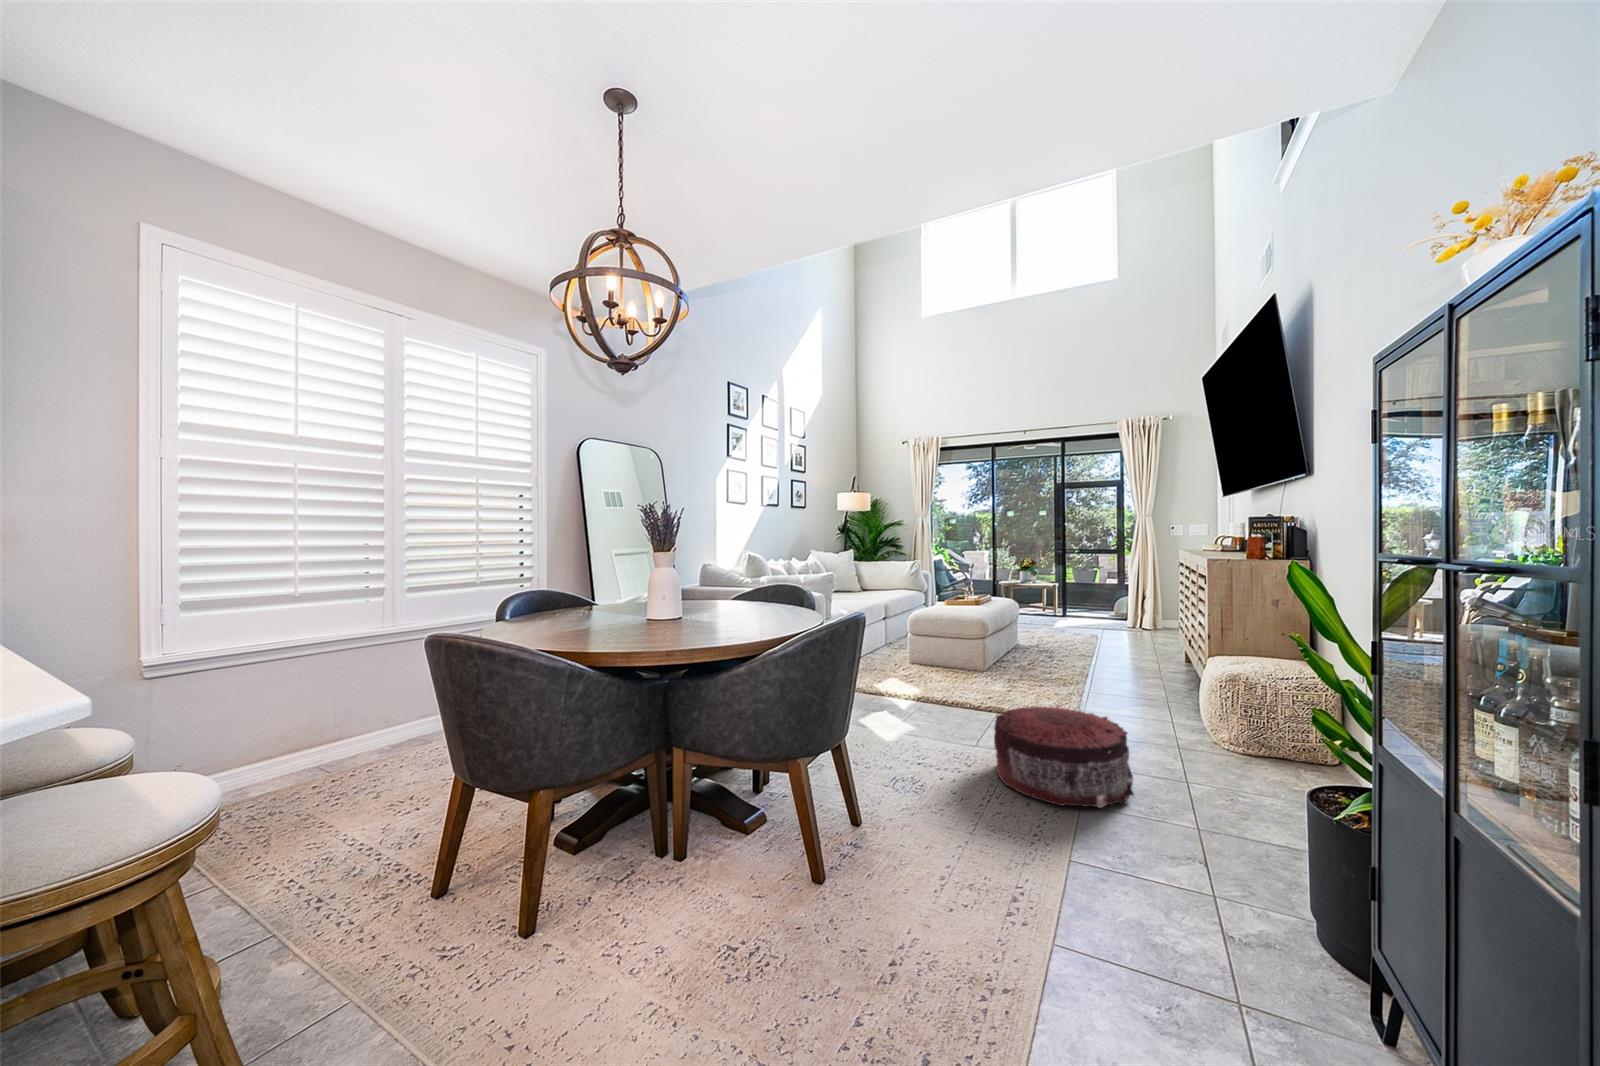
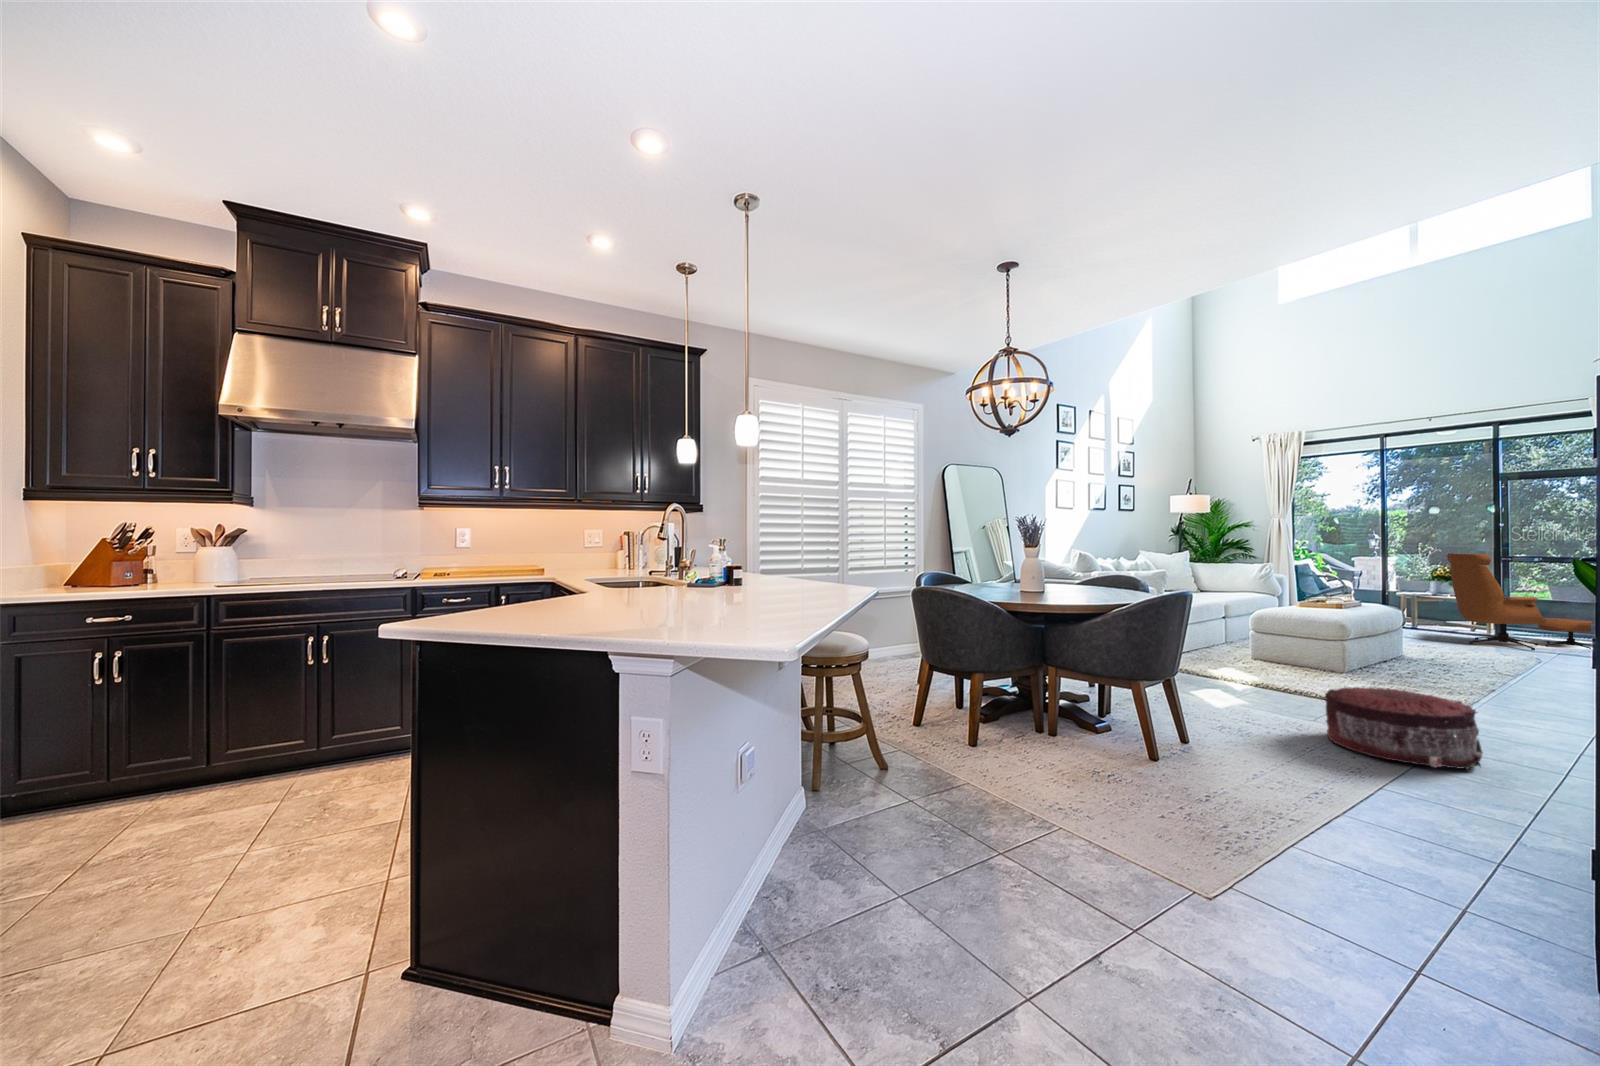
lounge chair: none [1035,549,1120,627] -> present [1447,553,1592,650]

